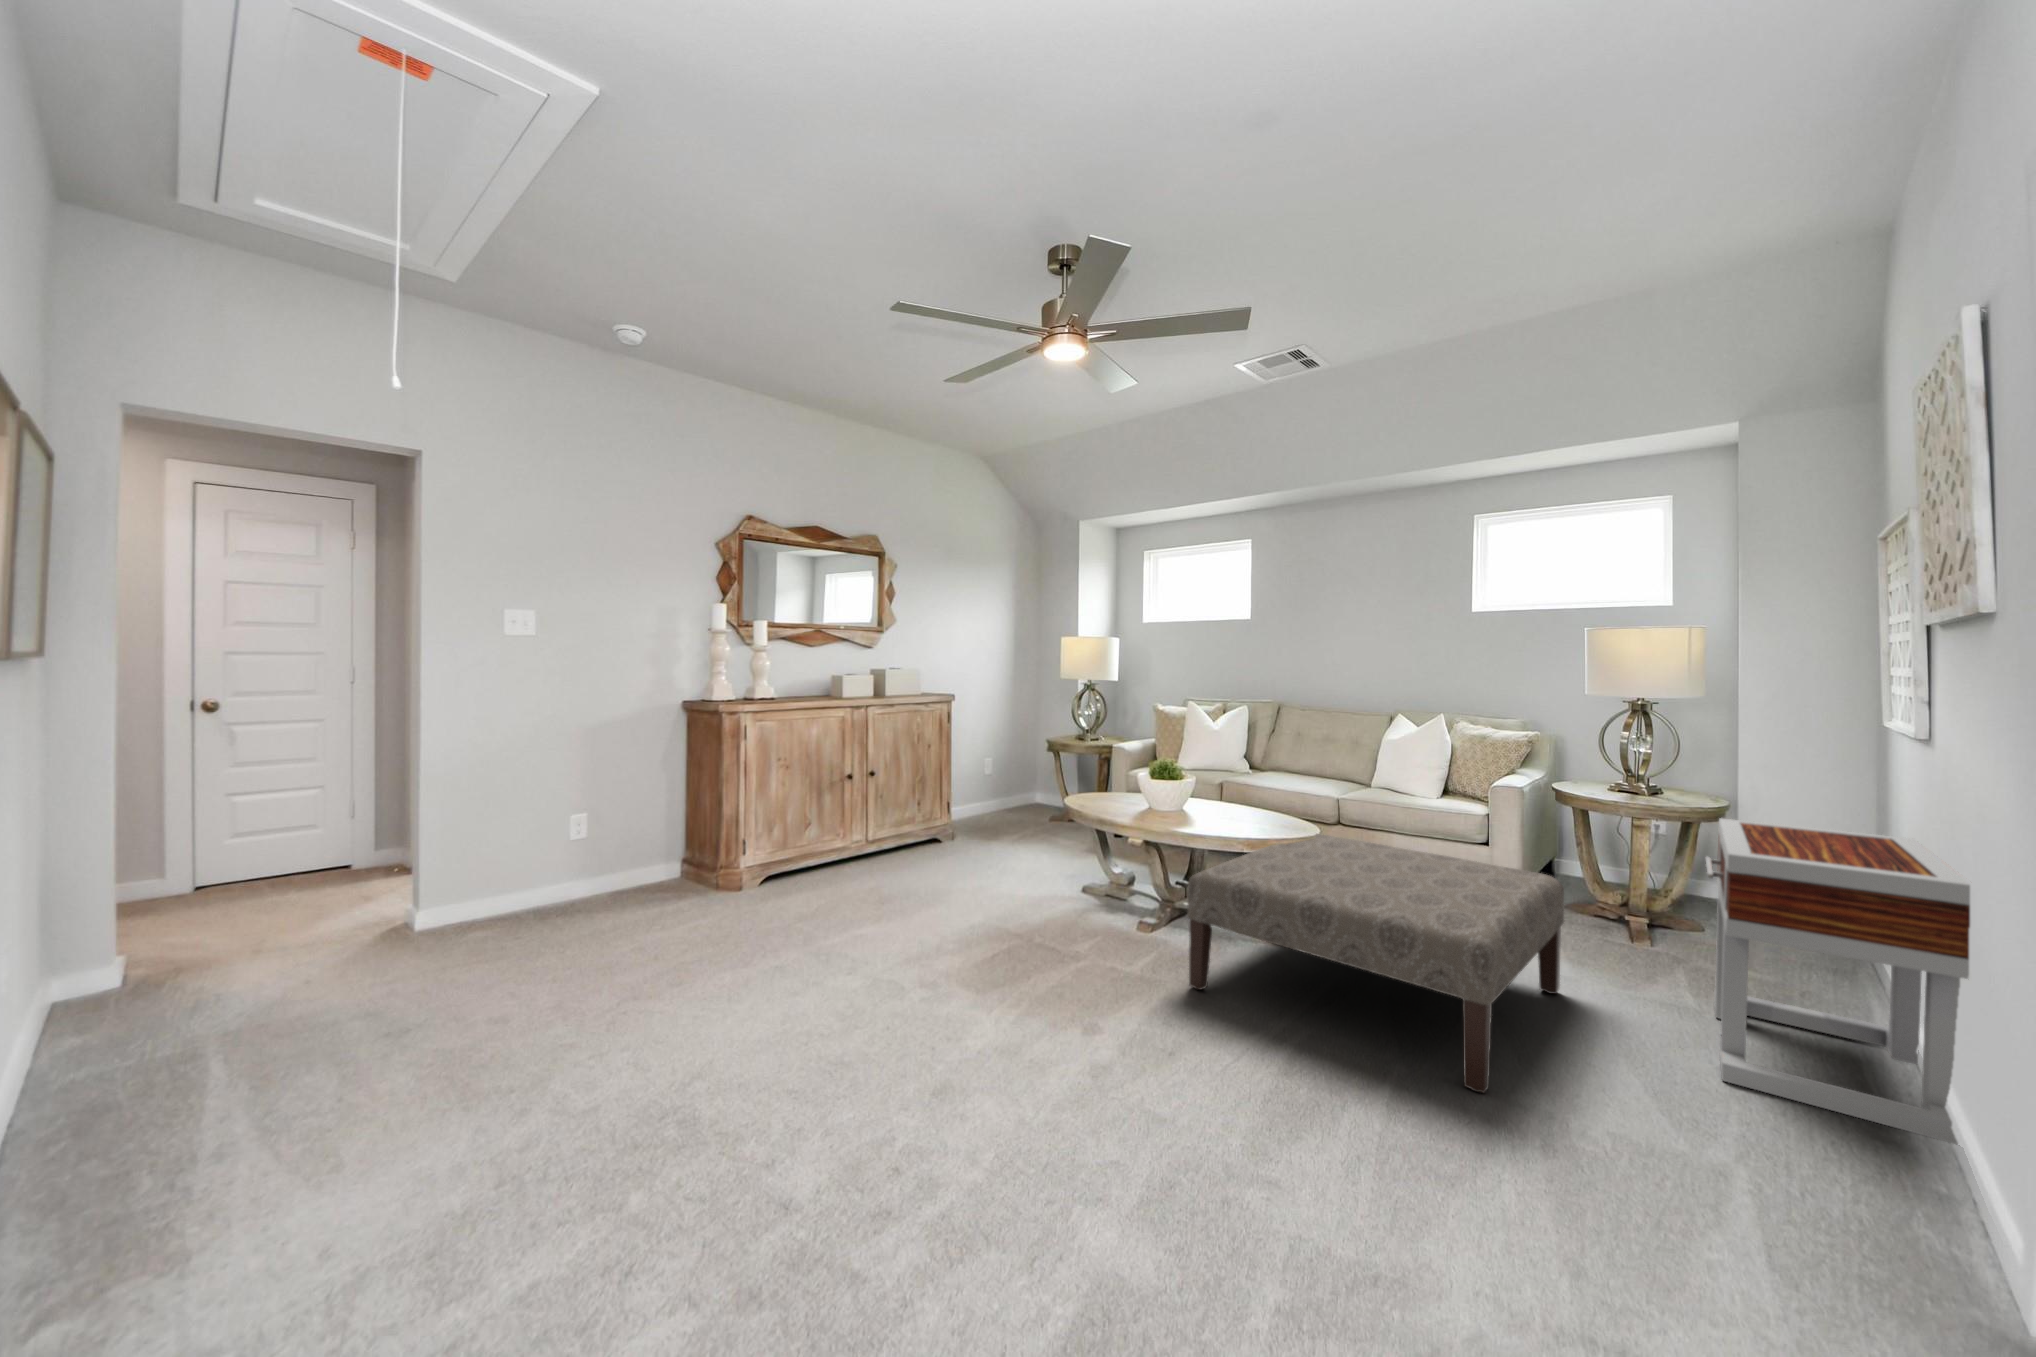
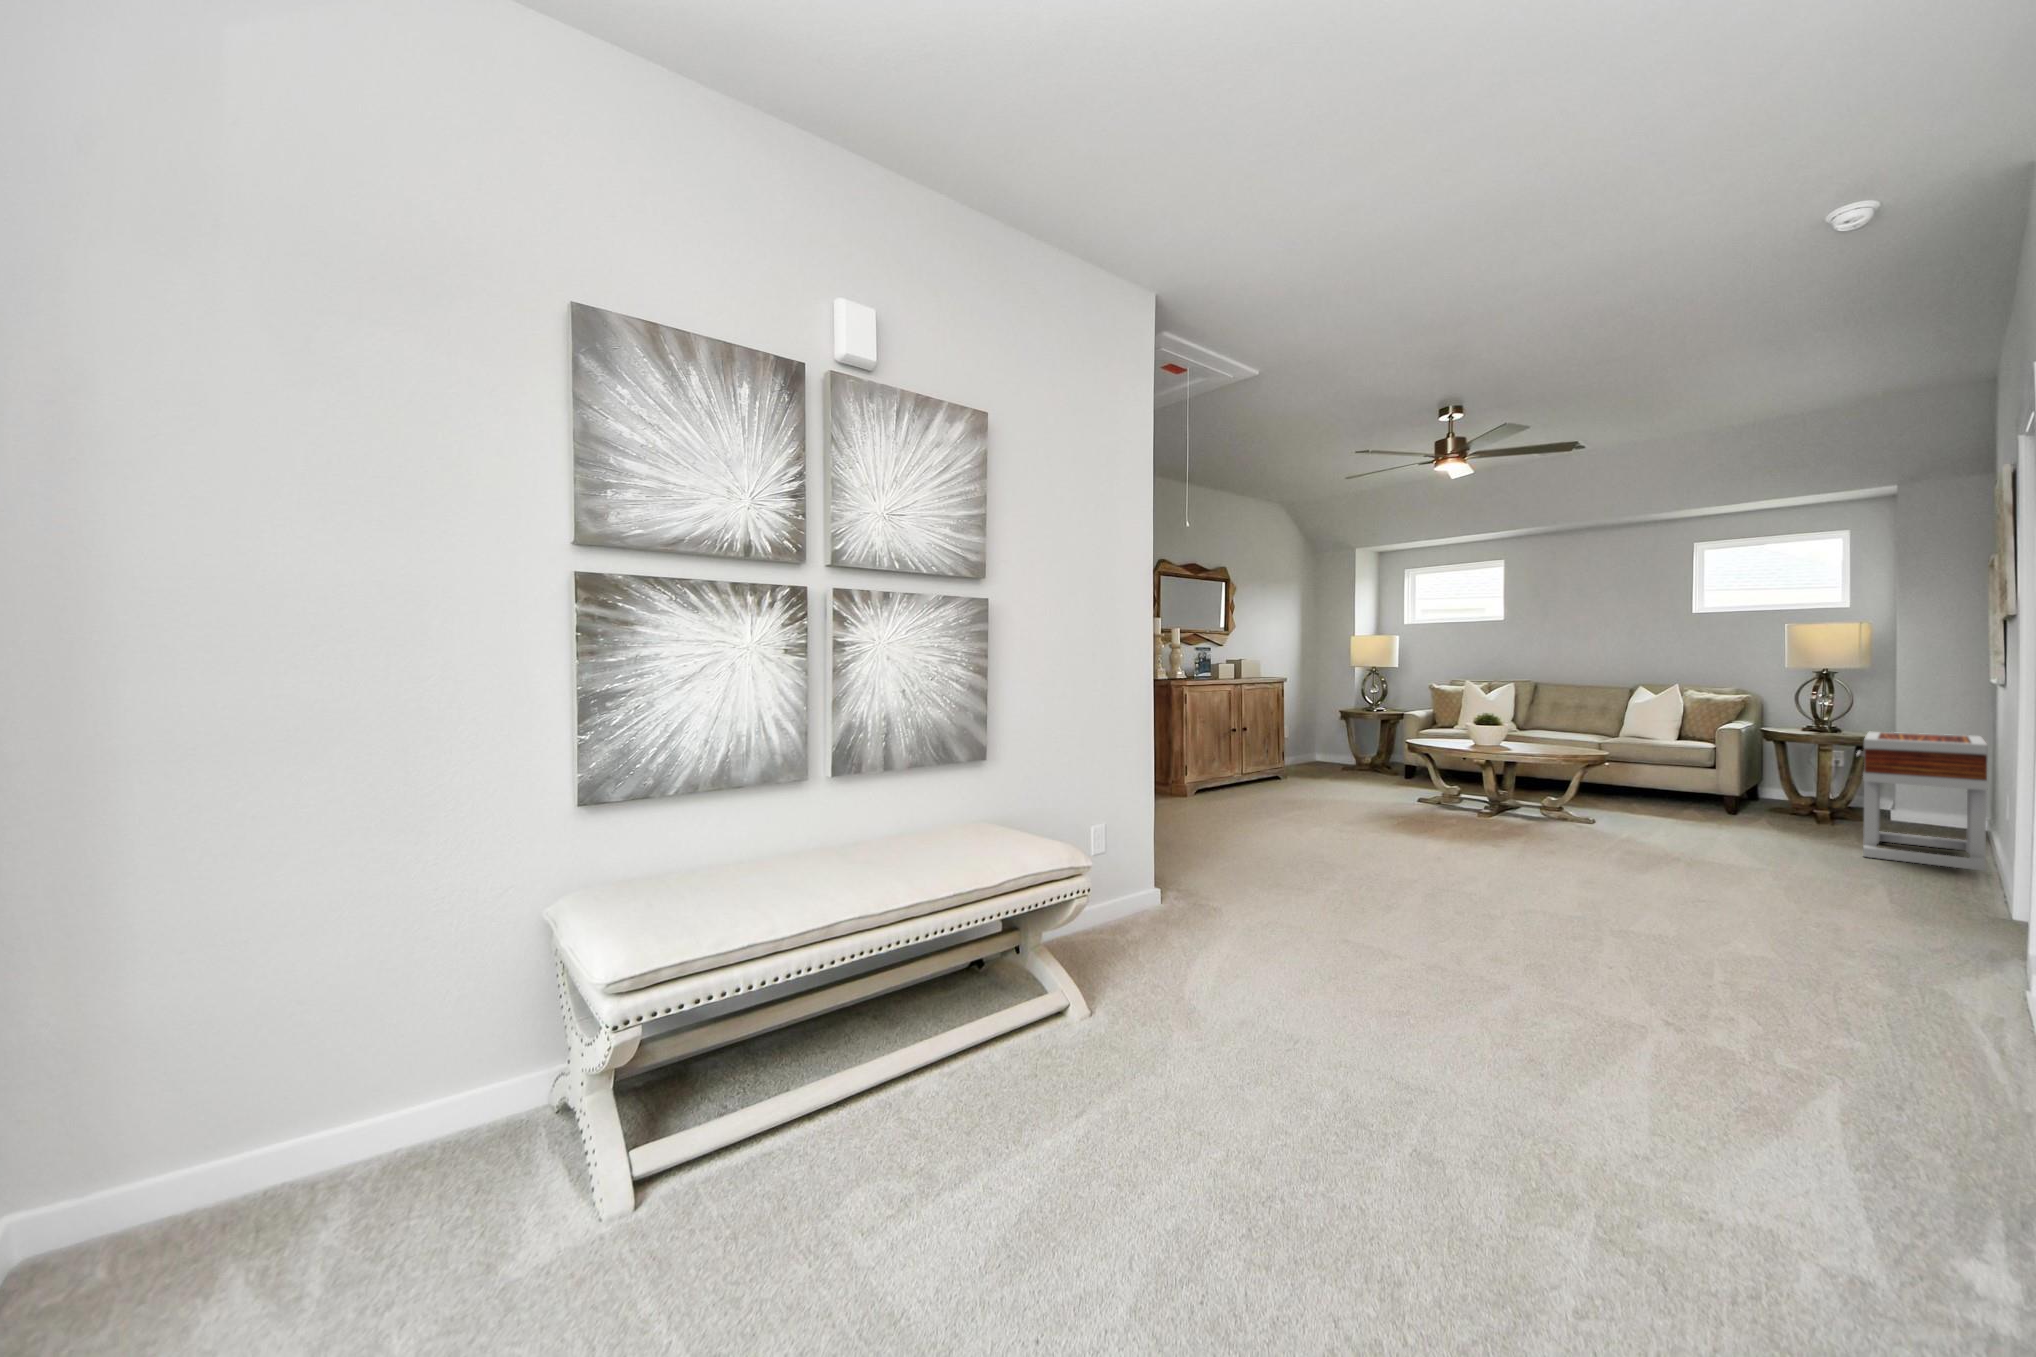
ottoman: present [1187,834,1564,1093] -> none [1538,755,1772,858]

